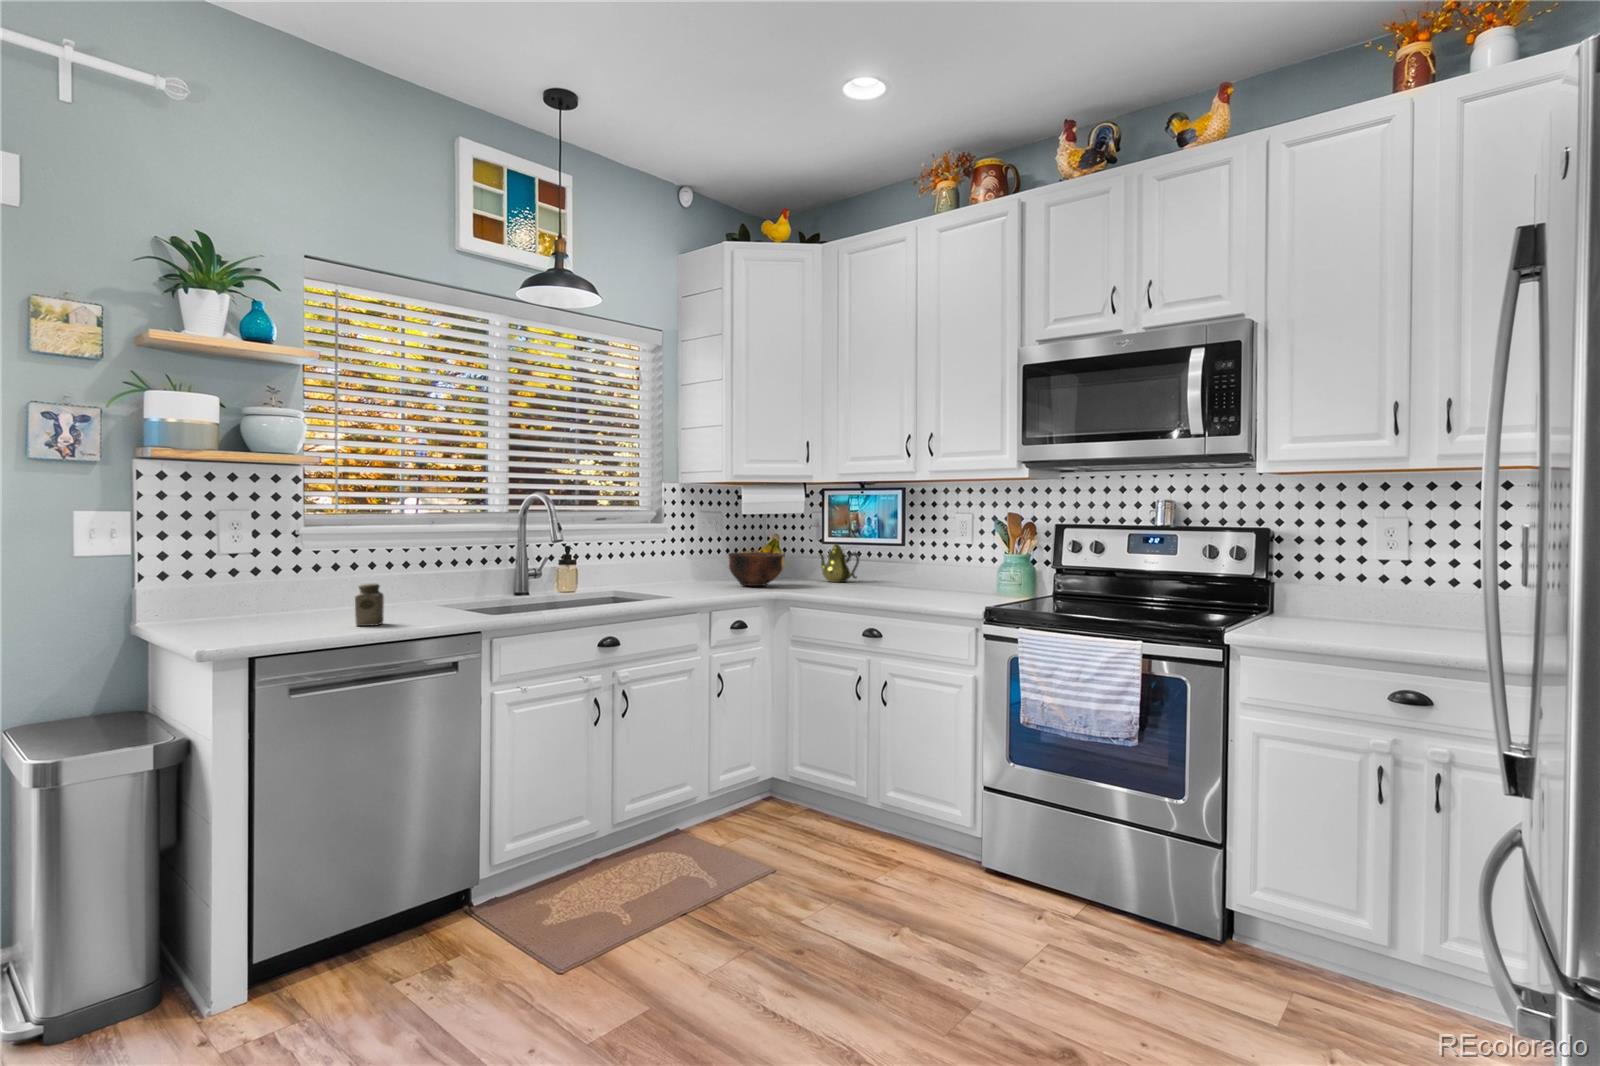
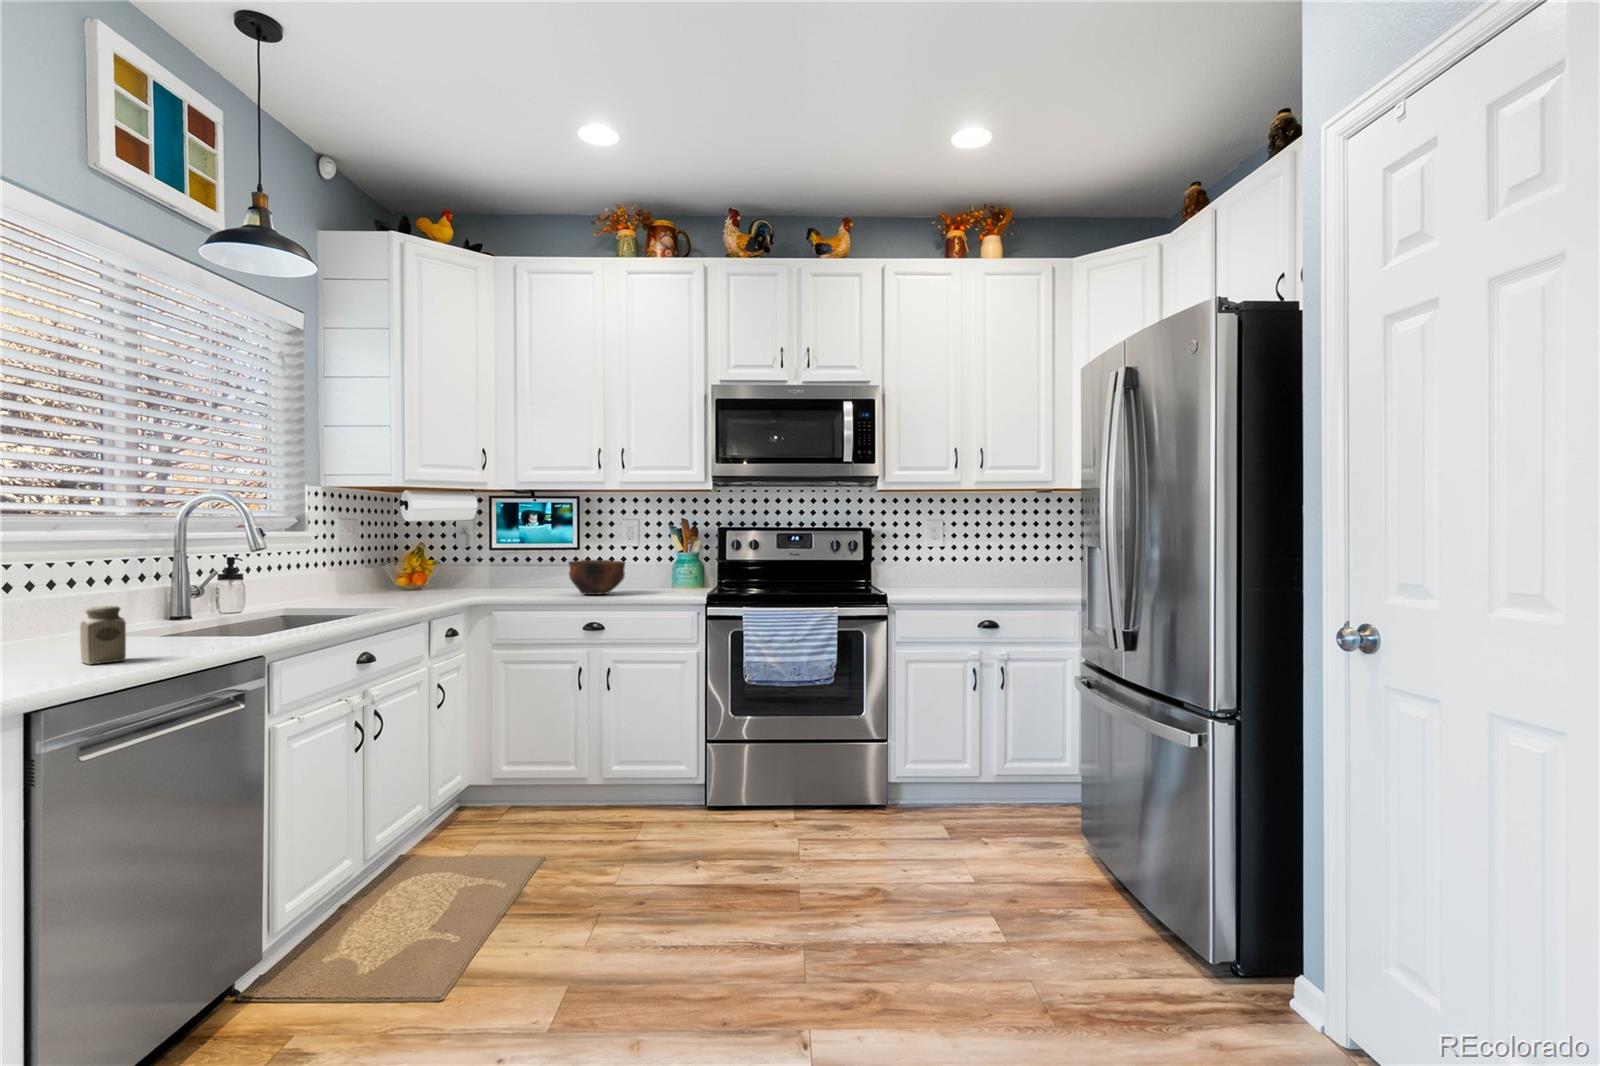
teapot: present [820,544,859,582] -> none [467,539,517,586]
bowl: present [728,552,783,586] -> present [569,560,625,595]

